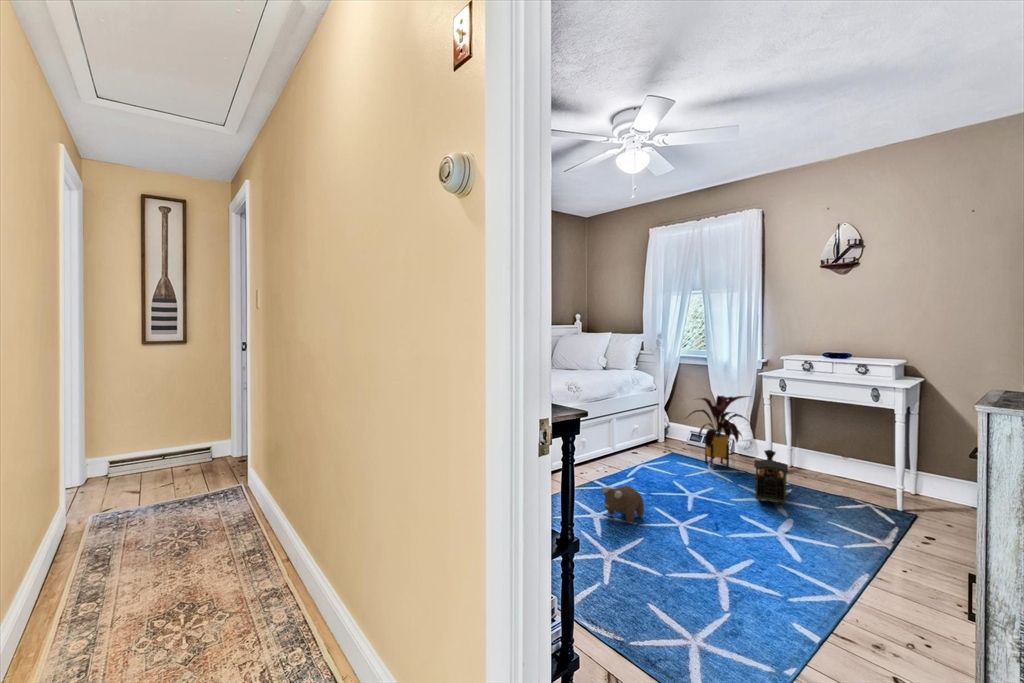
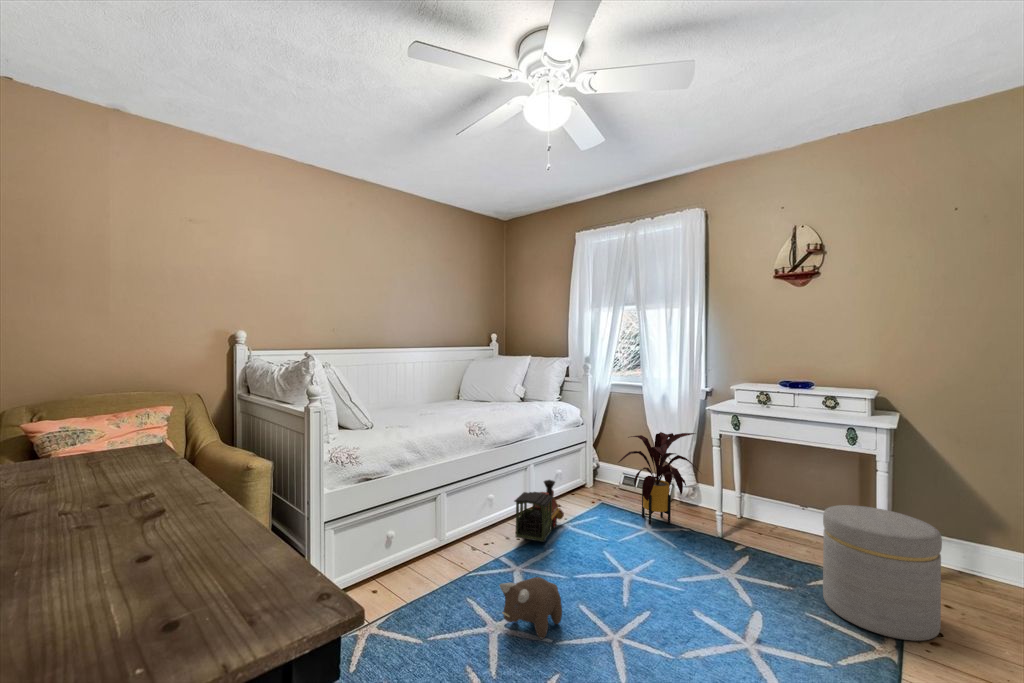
ottoman: none [845,446,936,538] -> present [823,505,942,641]
toy train: present [754,450,788,505] -> present [515,480,564,542]

